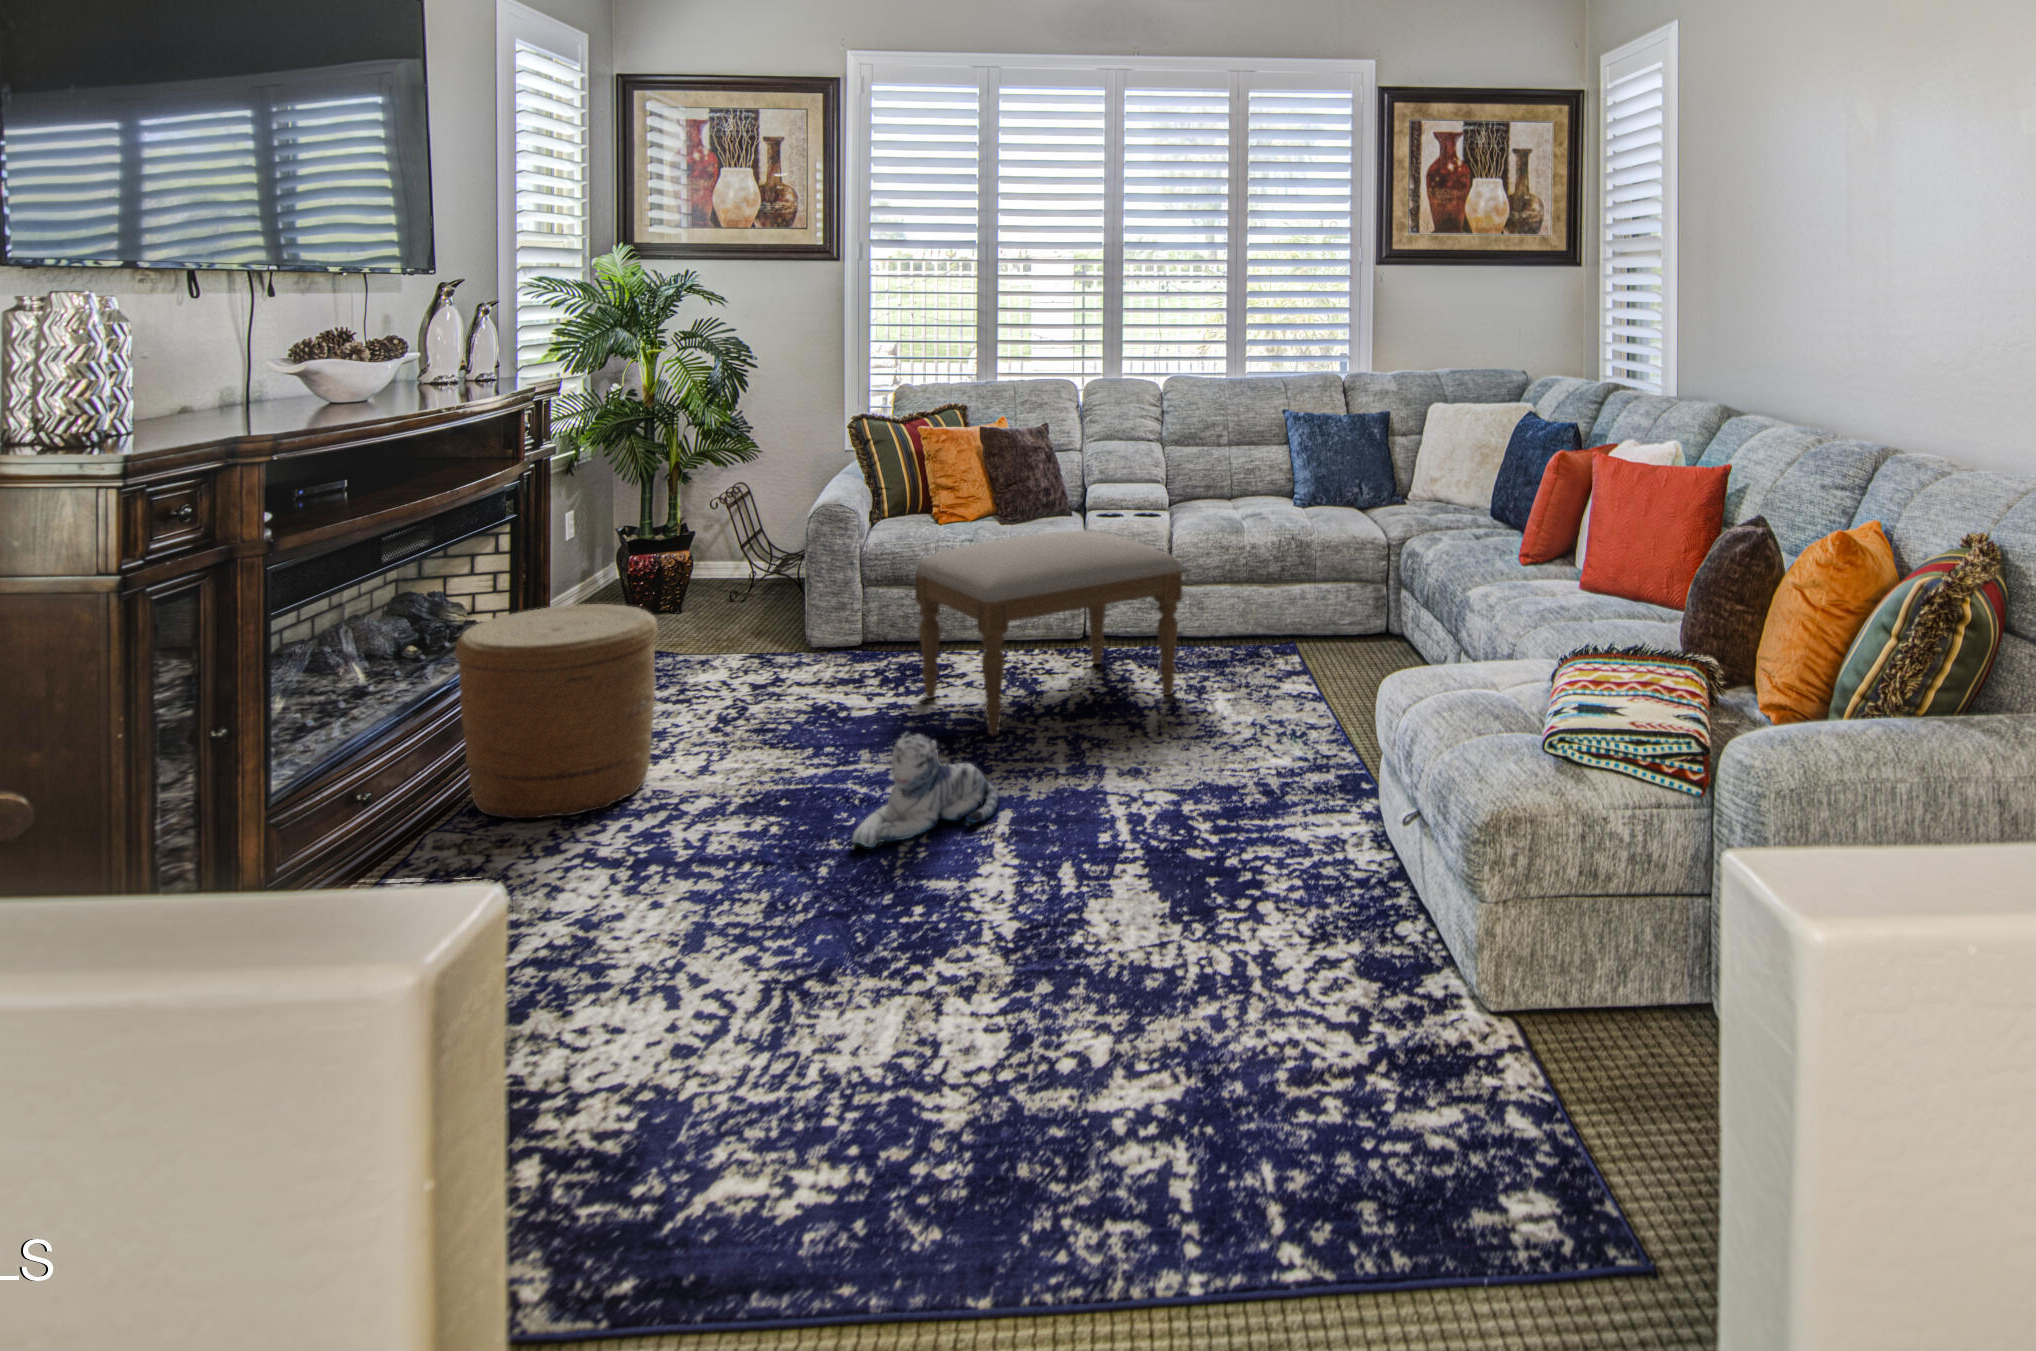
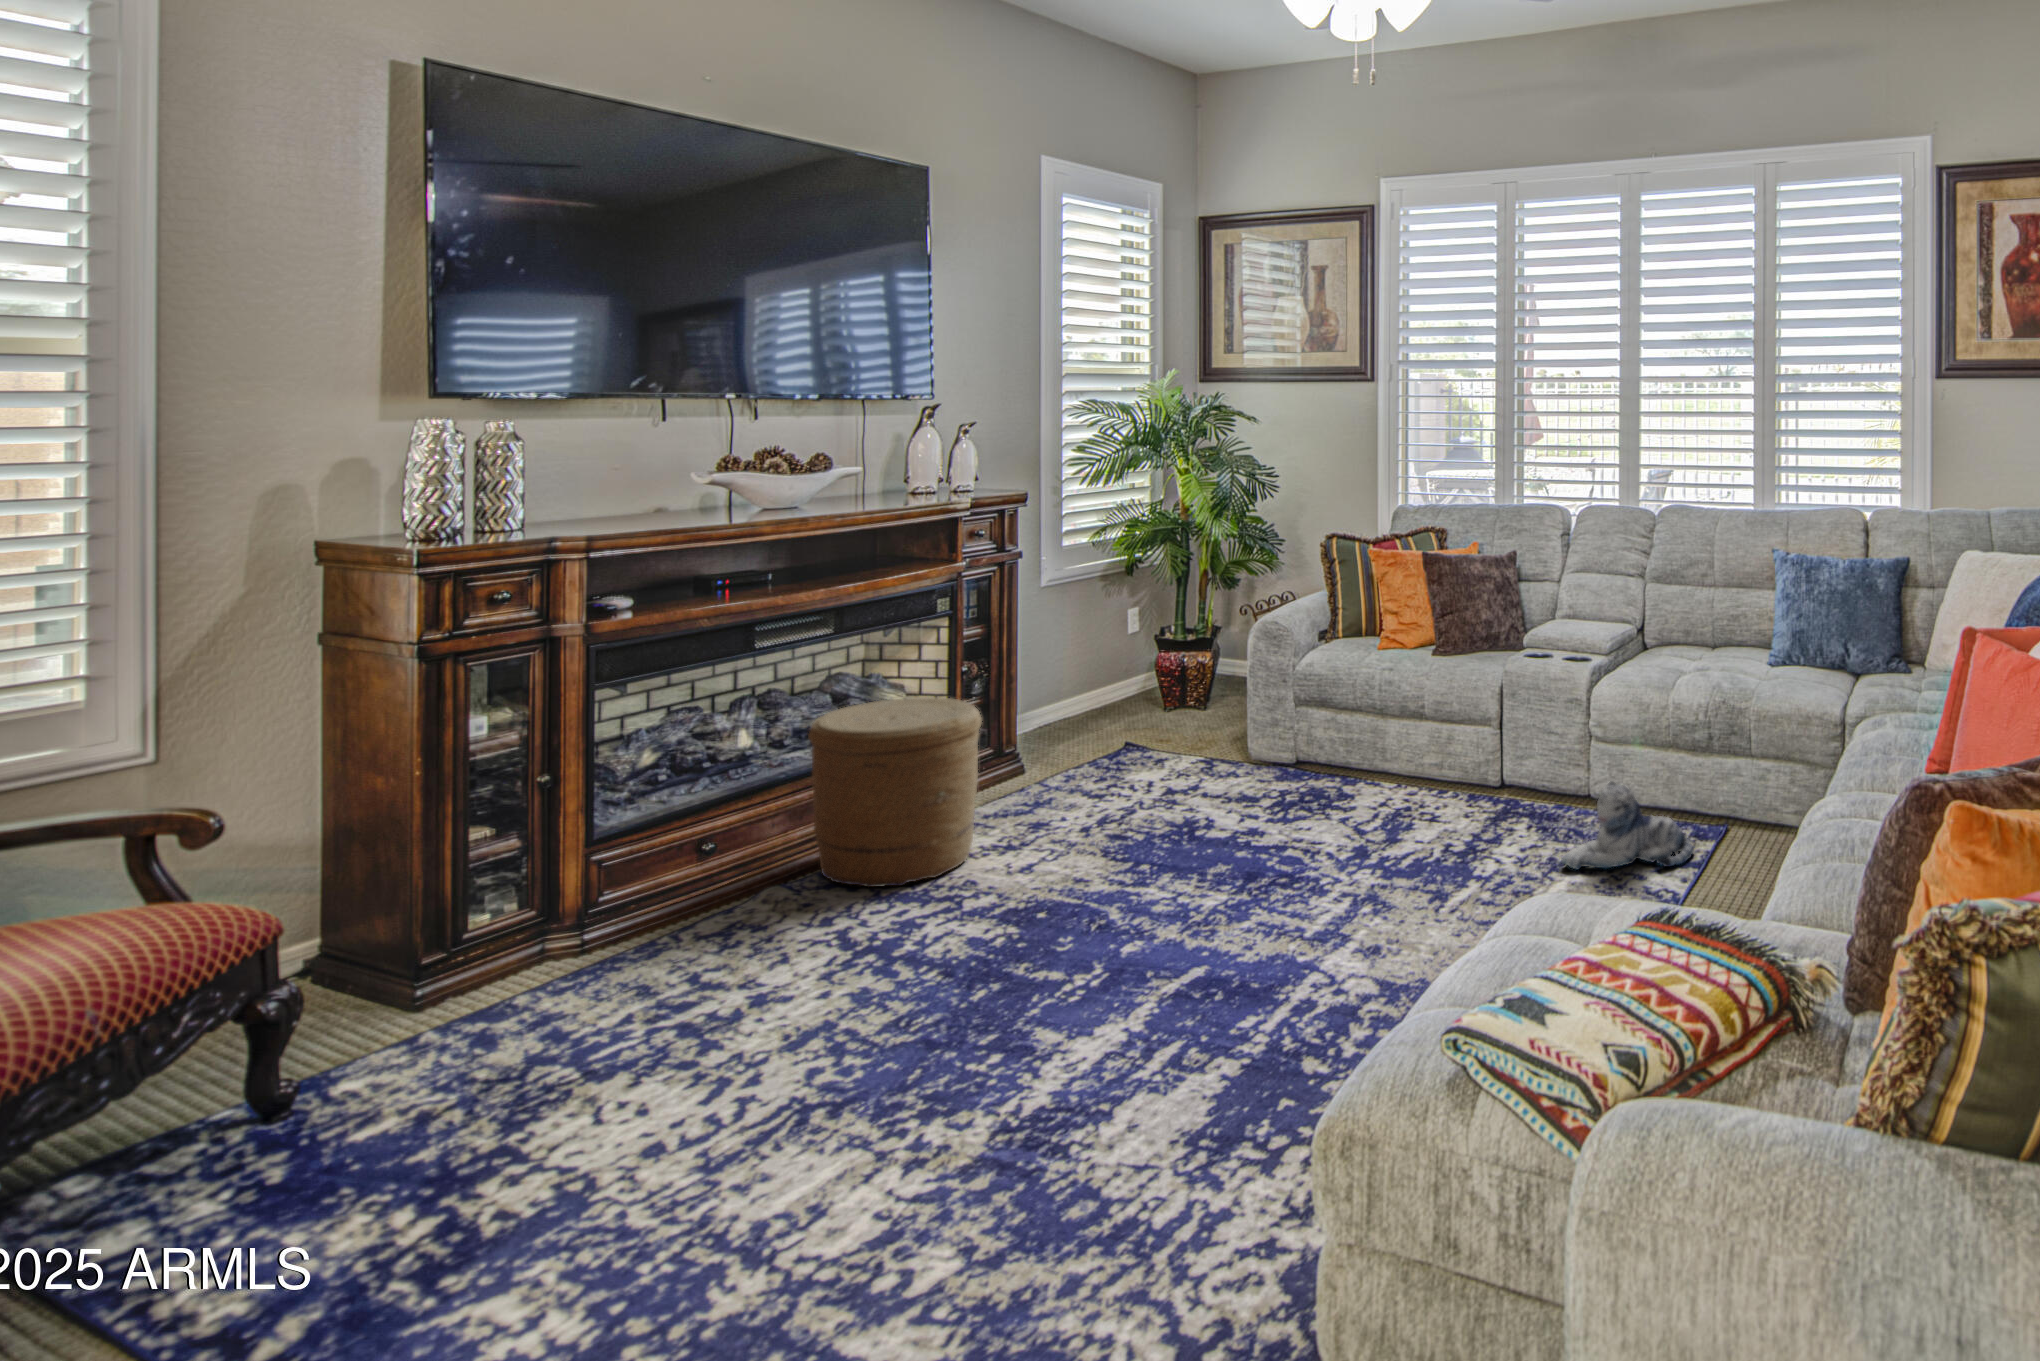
ottoman: present [915,530,1182,735] -> none [1264,672,1507,880]
plush toy: present [852,733,999,847] -> present [1561,782,1693,870]

